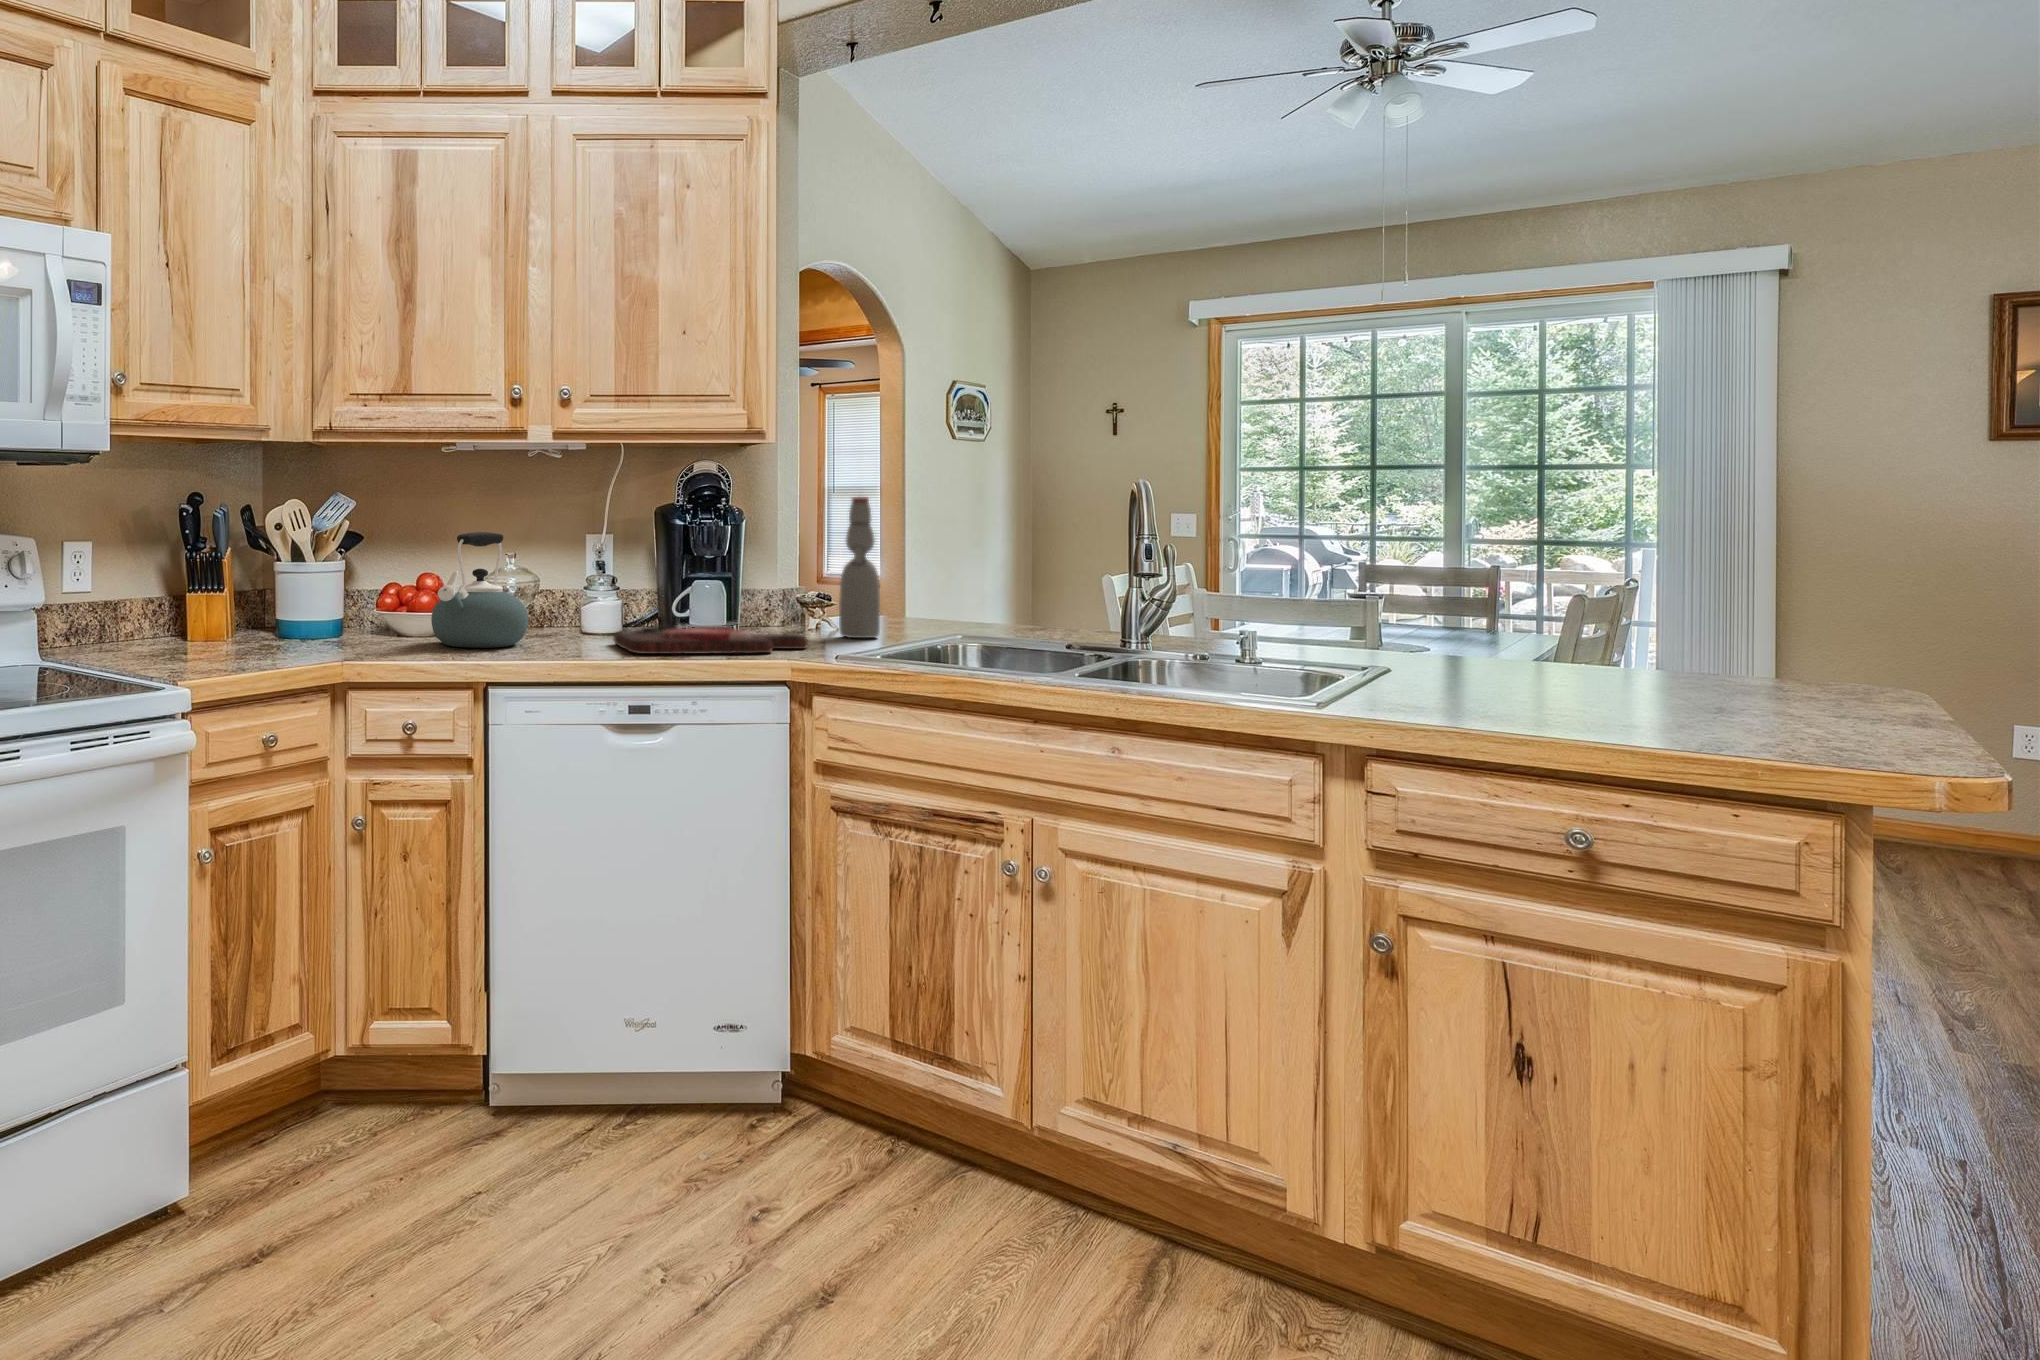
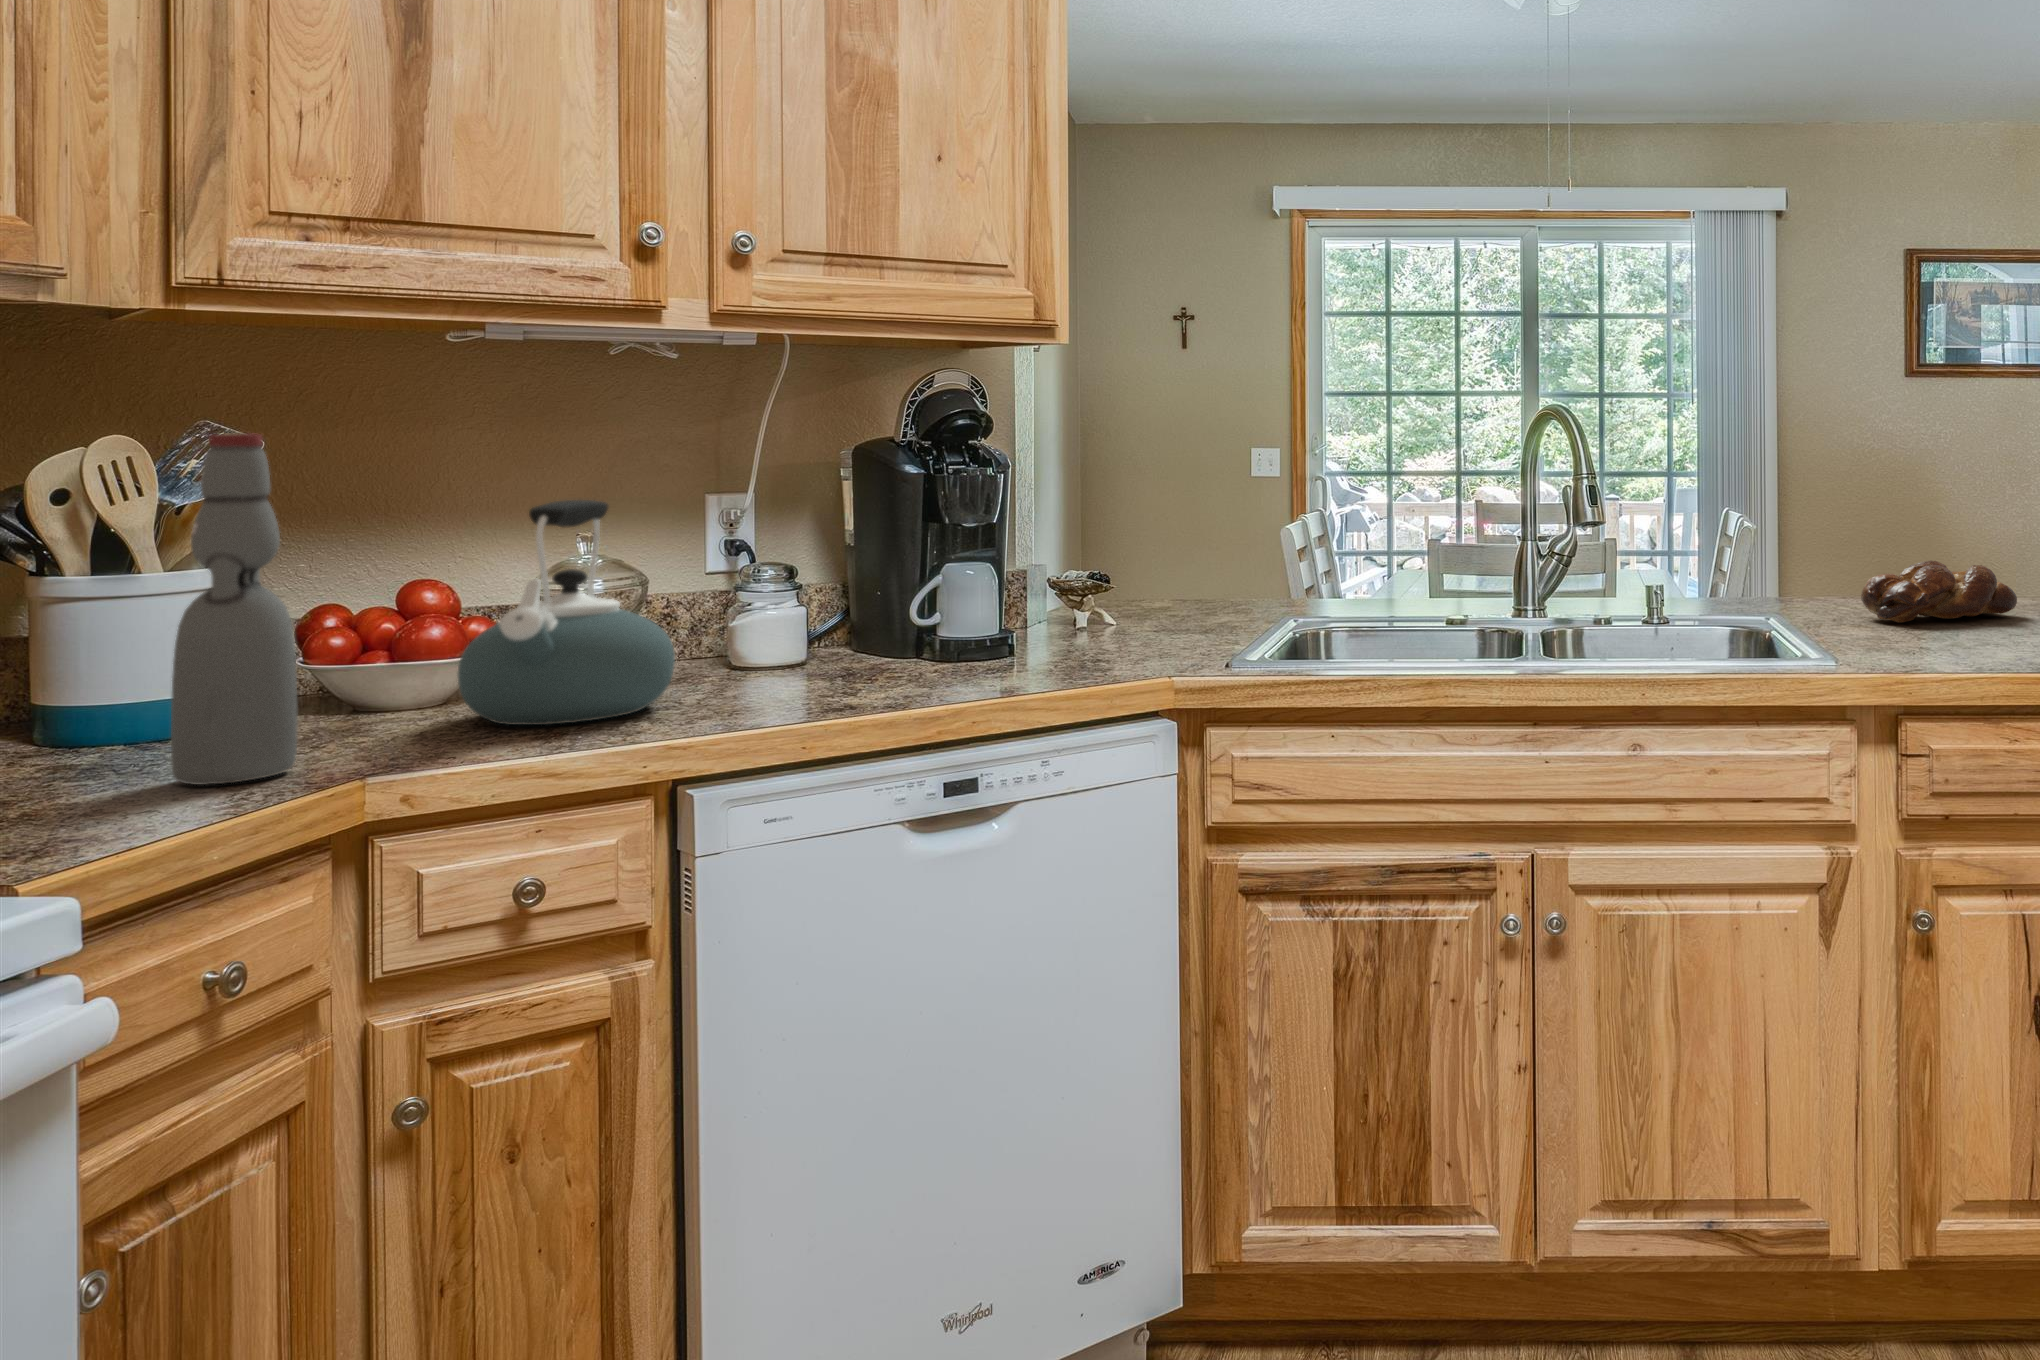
bottle: present [839,497,880,638] -> present [171,433,298,785]
cutting board: present [613,624,808,654] -> none [831,623,1148,695]
bread loaf: none [1468,634,1677,693] -> present [1861,560,2017,623]

